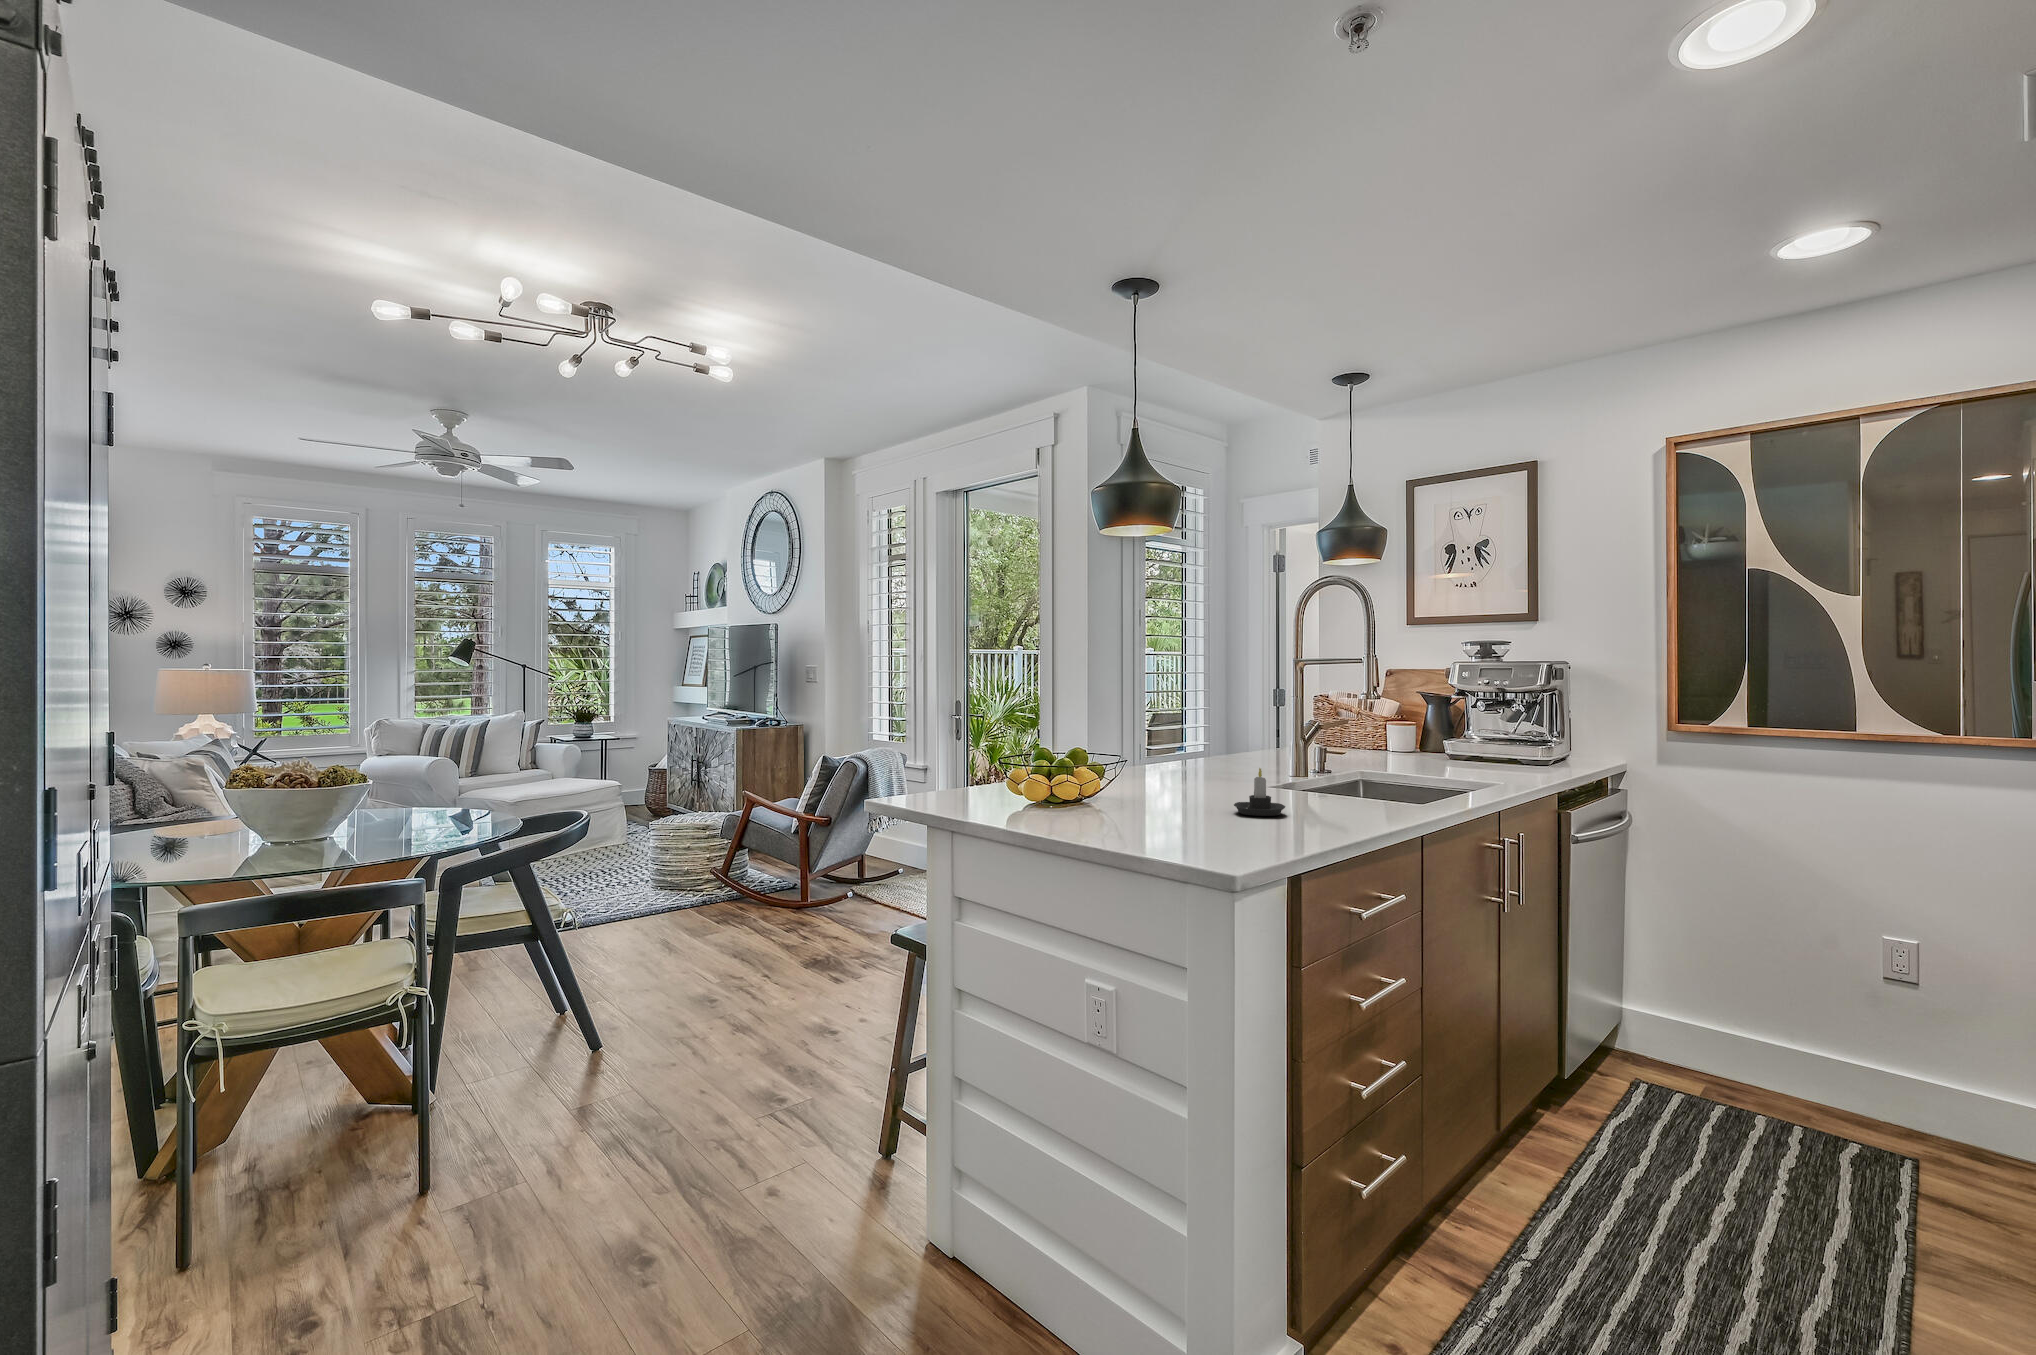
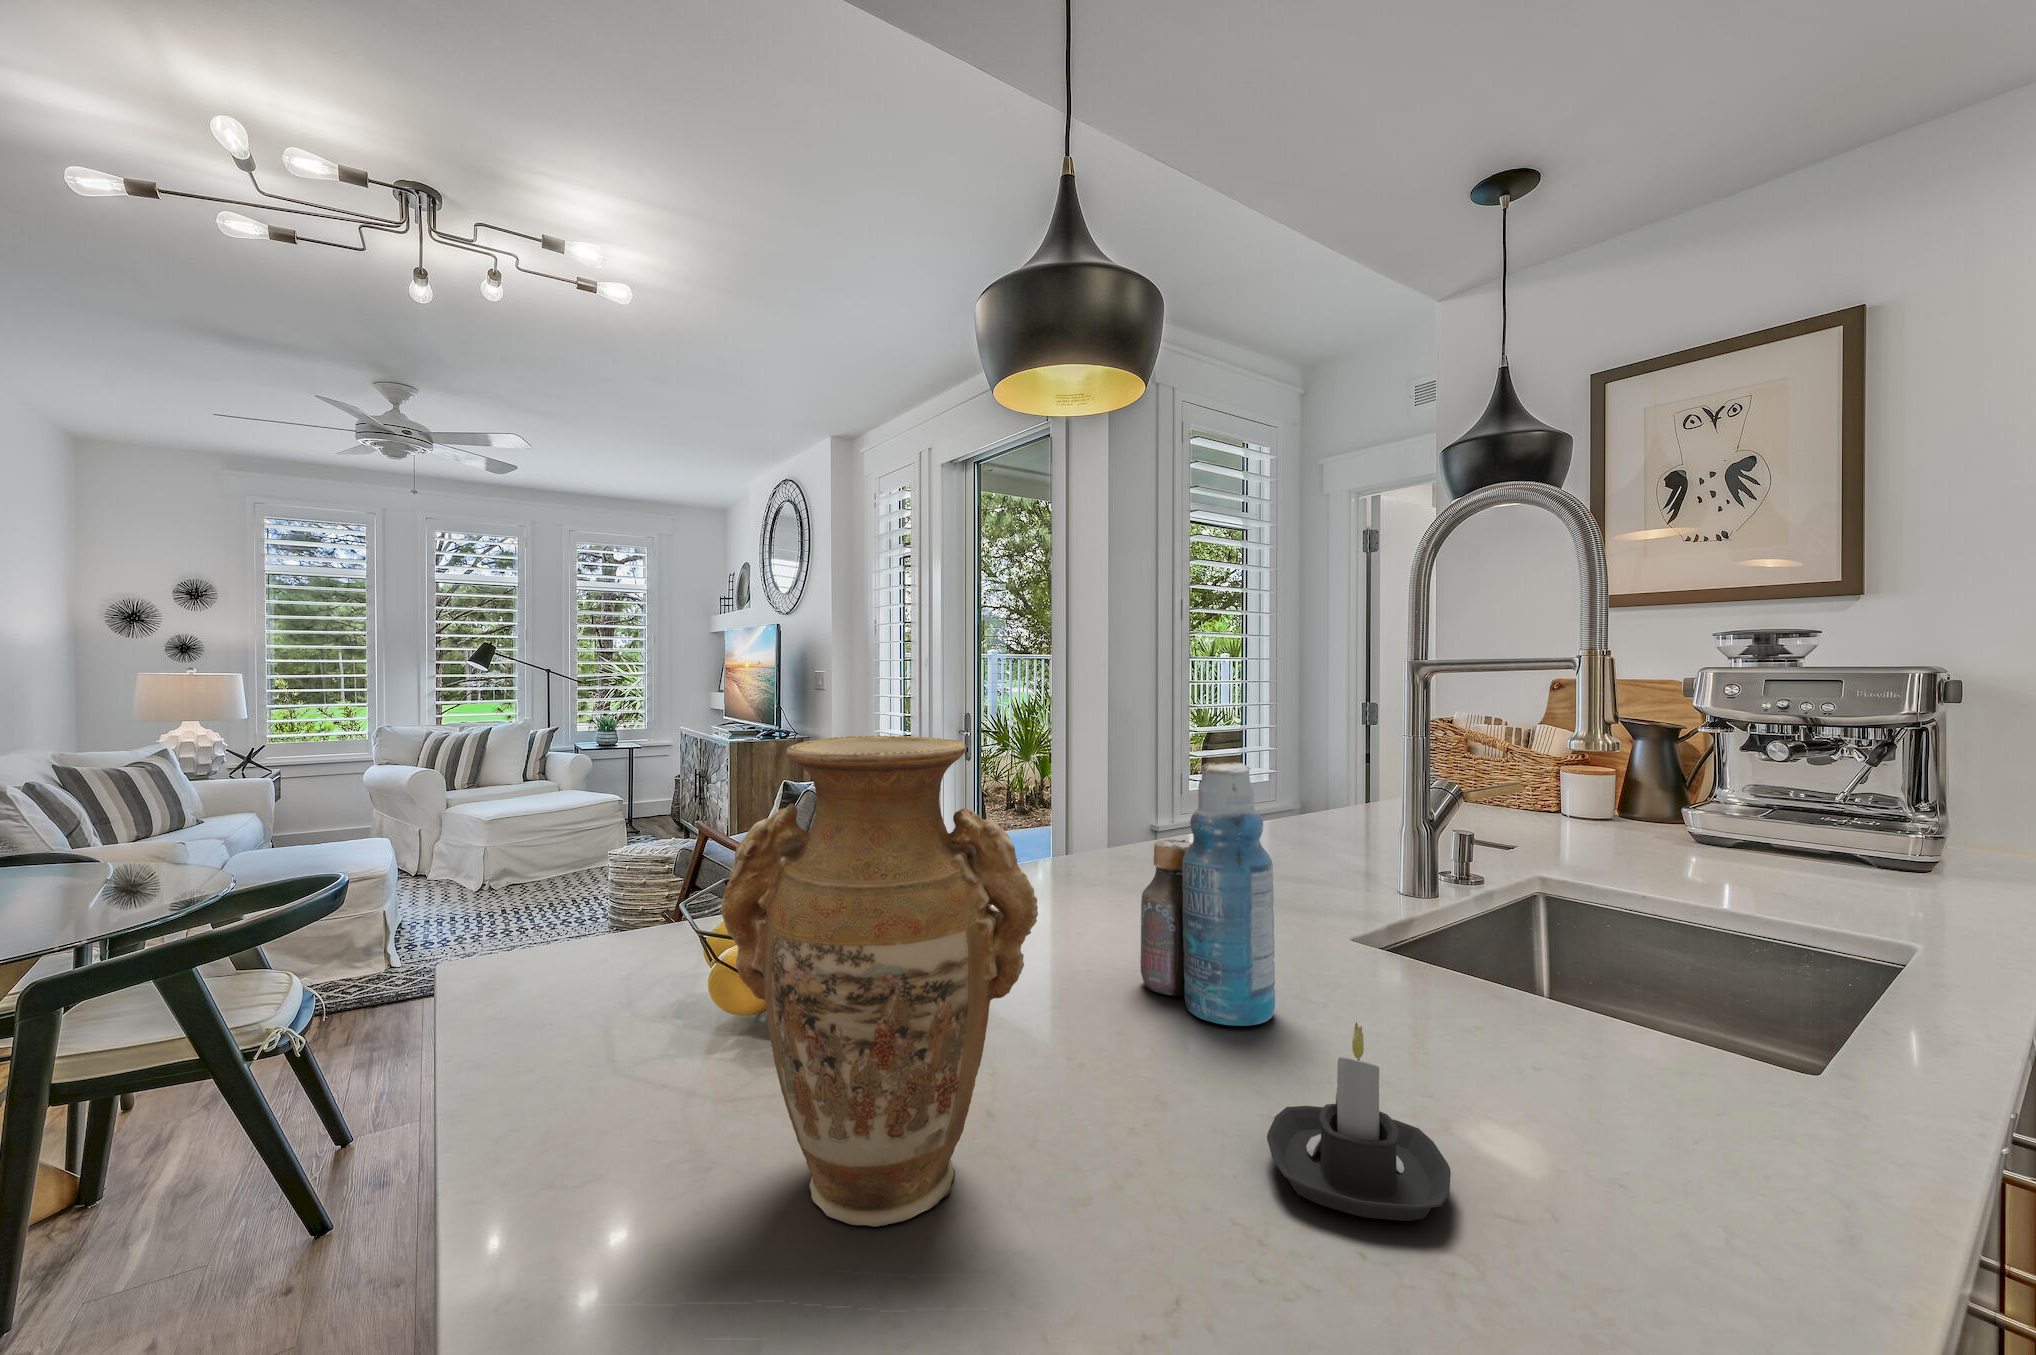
vase: none [1078,684,1170,819] -> present [720,736,1038,1227]
bottle: none [1176,699,1231,798] -> present [1141,762,1275,1026]

